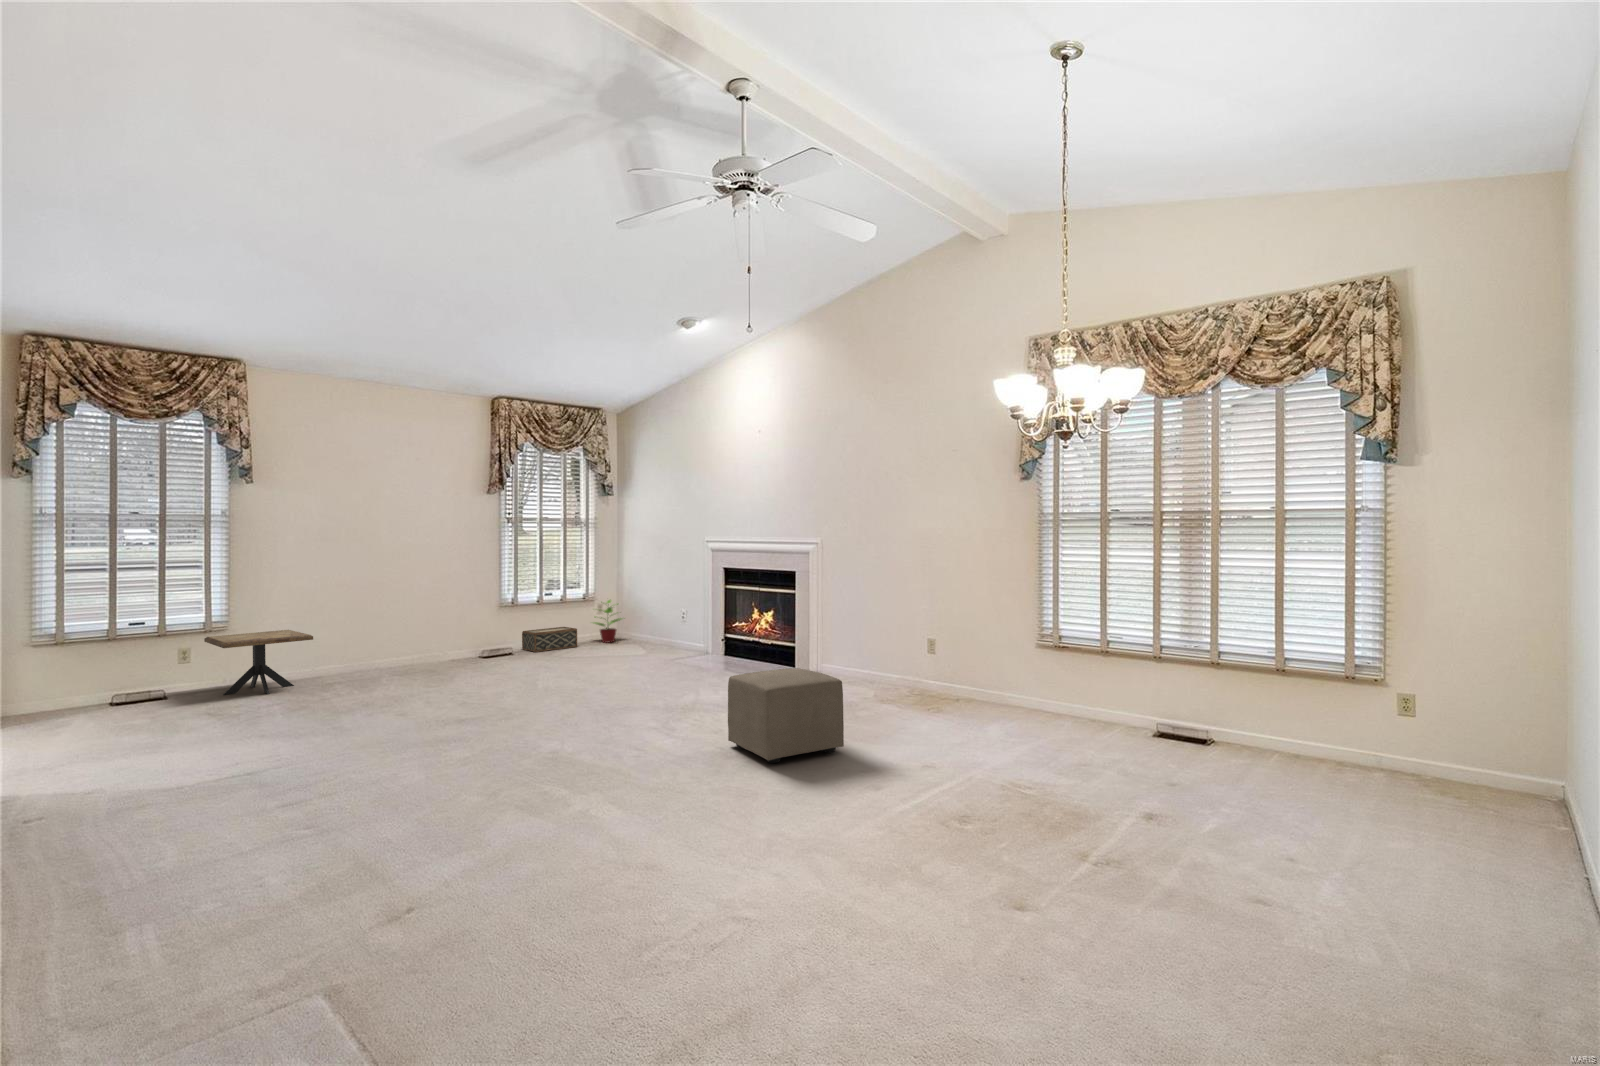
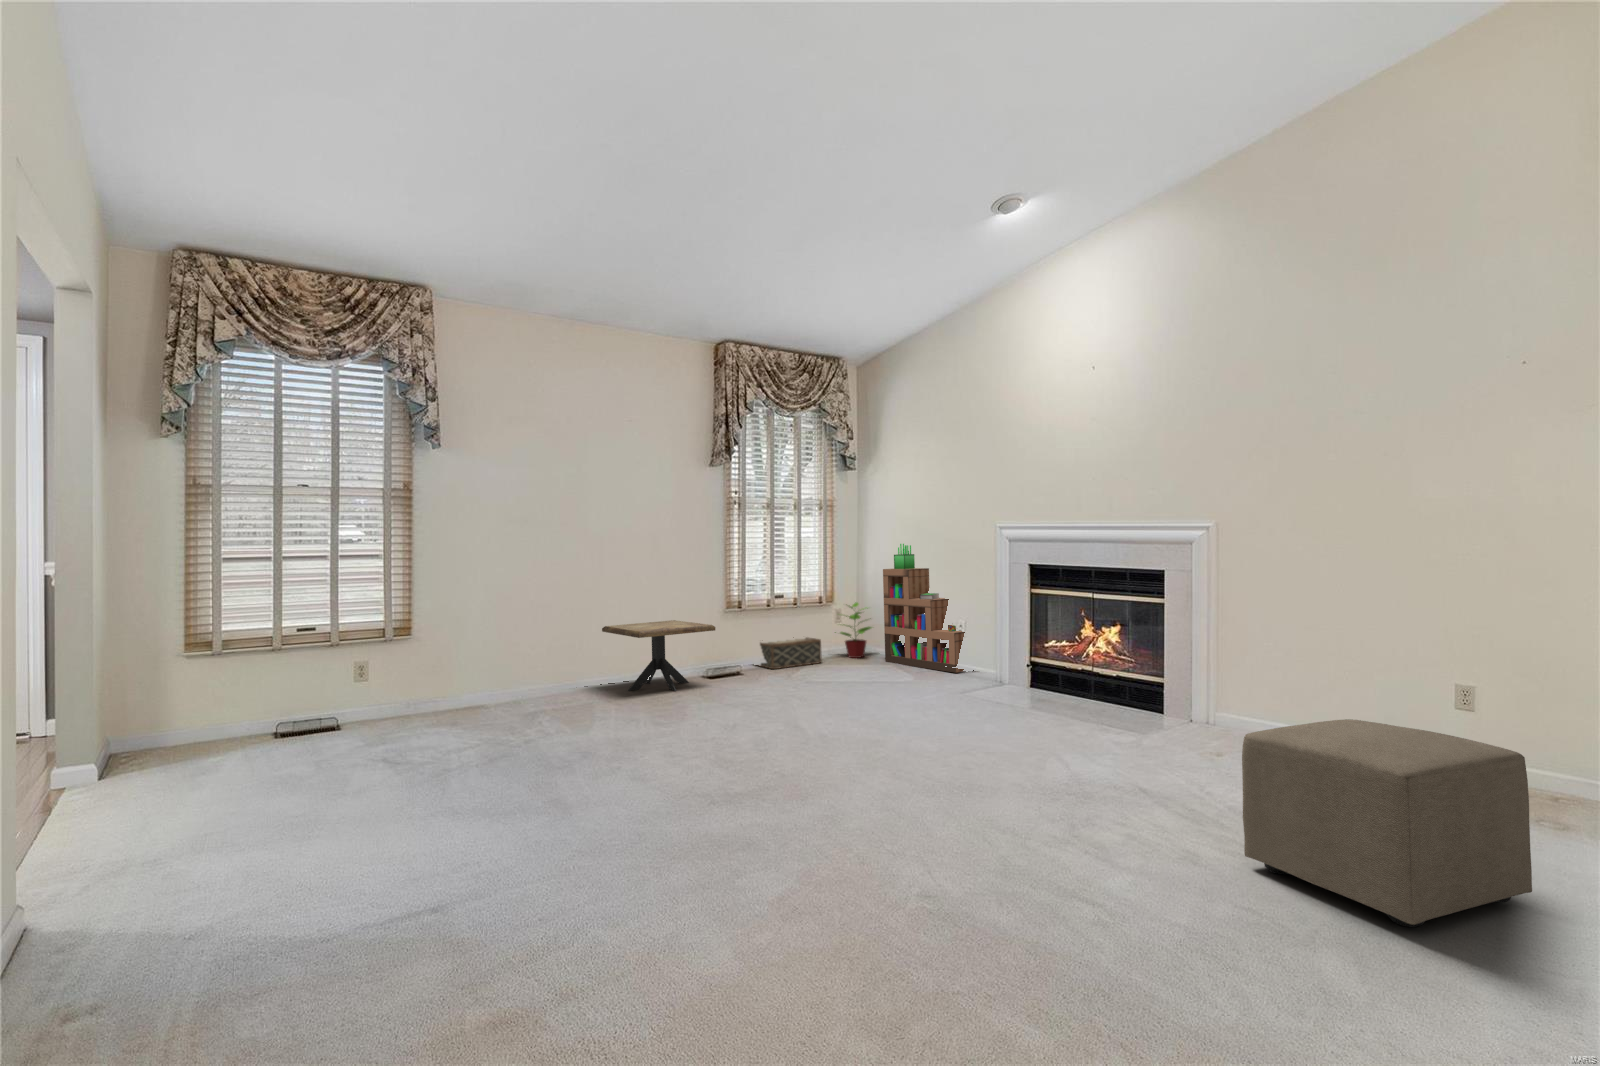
bookshelf: none [627,555,691,652] -> present [883,544,965,673]
side table: present [204,630,313,695] -> present [602,620,715,691]

